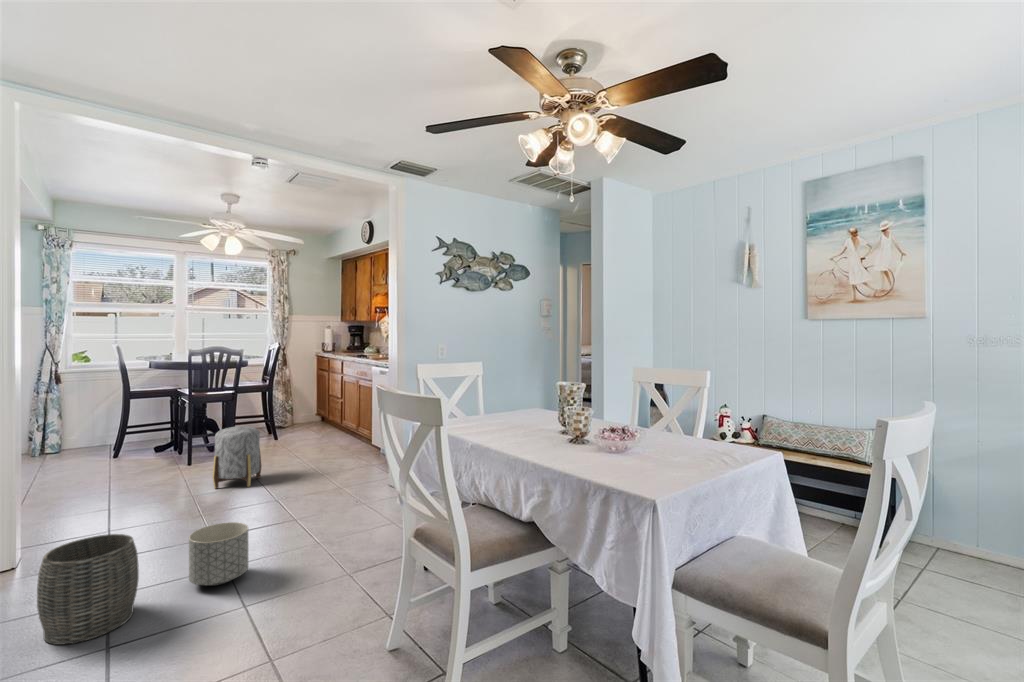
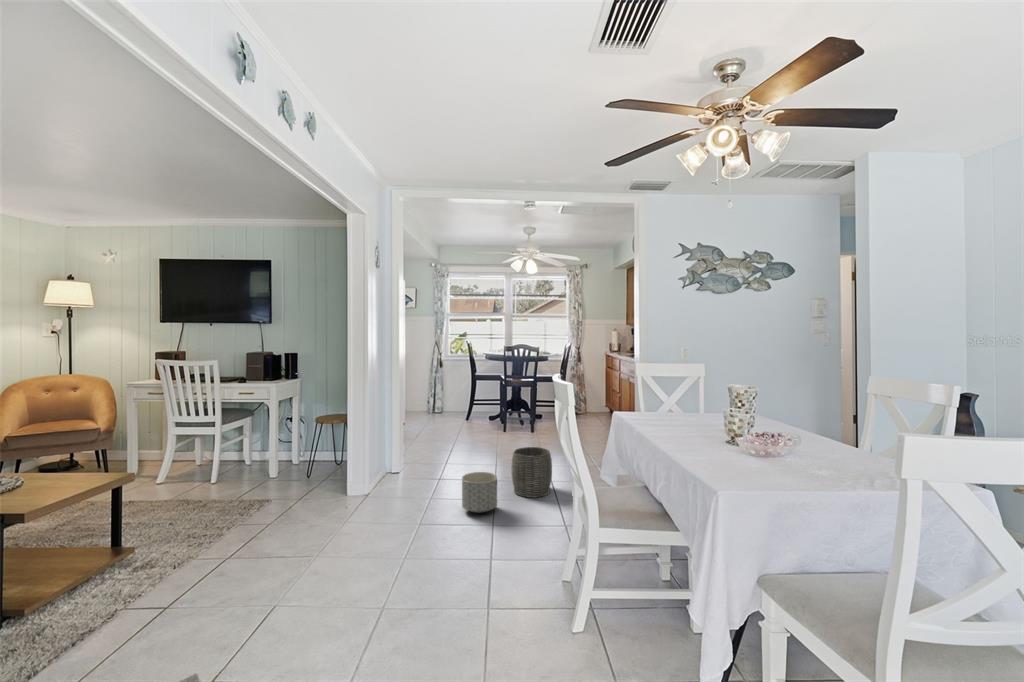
stool: present [213,426,261,489] -> none [507,406,541,453]
woven basket: present [37,534,139,645] -> present [512,447,552,498]

